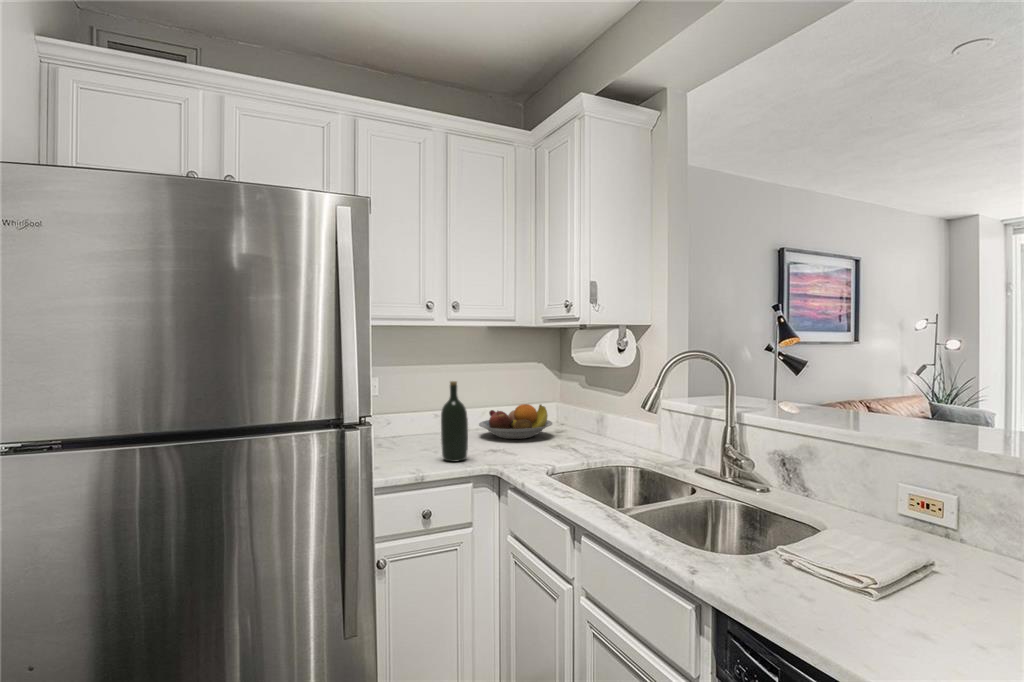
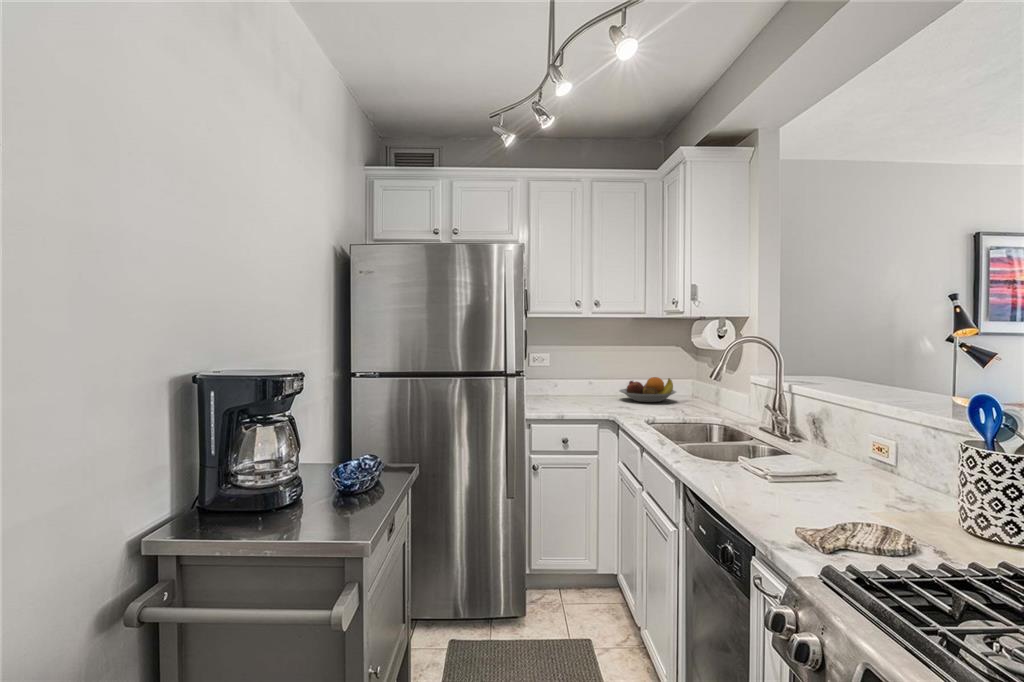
wine bottle: present [441,381,468,462] -> none [580,356,599,410]

